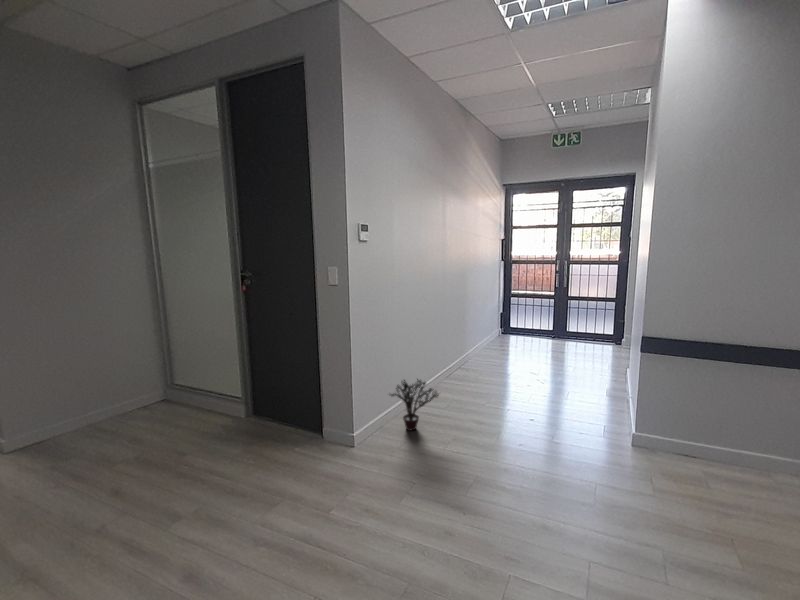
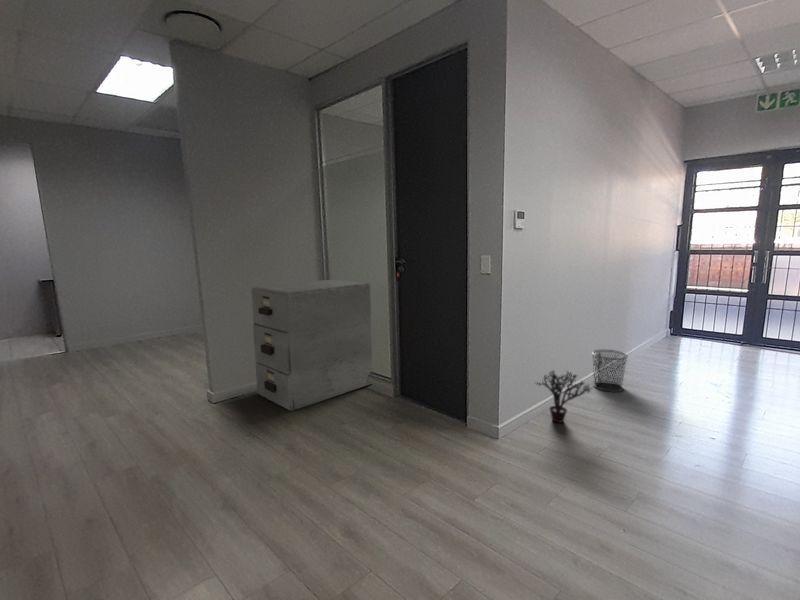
filing cabinet: none [43,299,219,462] -> present [251,280,372,411]
waste bin: none [440,353,470,391] -> present [593,350,627,391]

